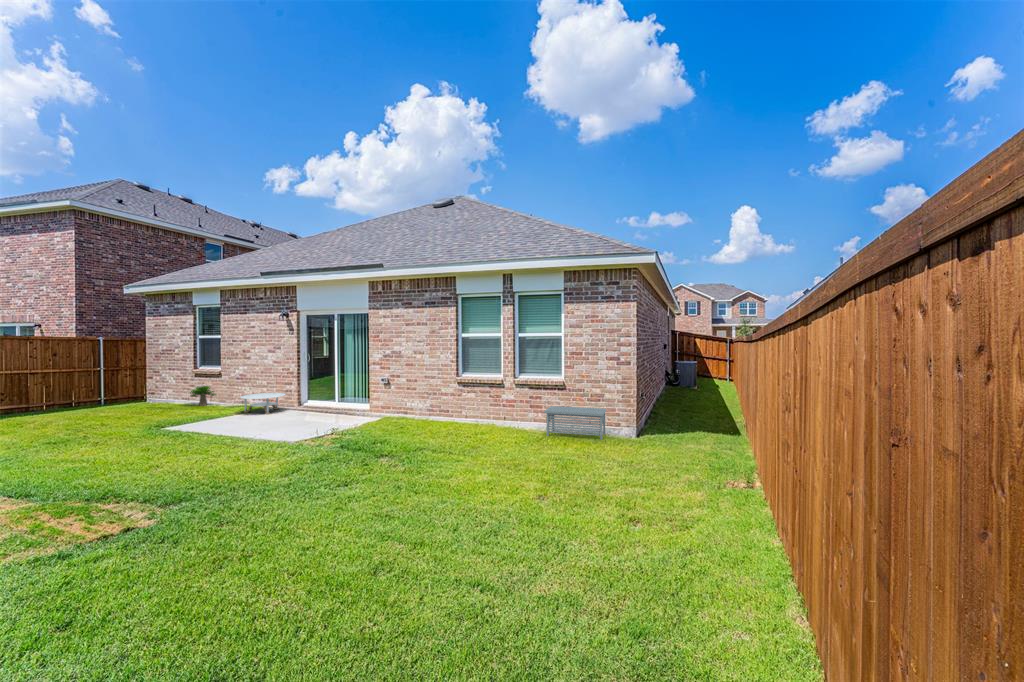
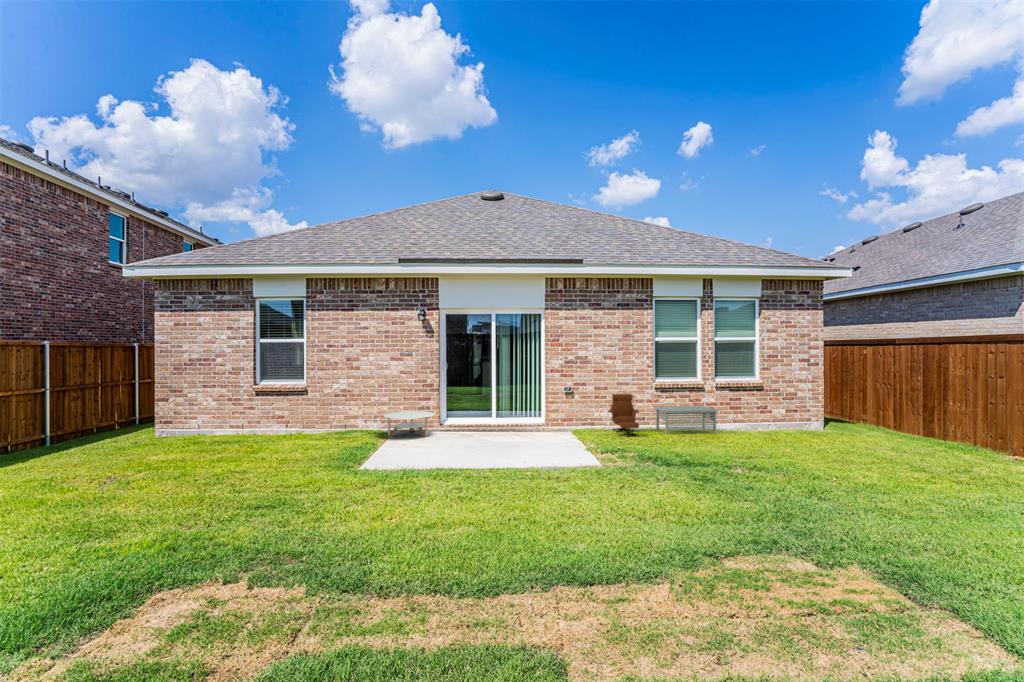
potted plant: present [191,386,216,406] -> none [270,406,307,435]
lounge chair: none [399,387,435,428] -> present [608,394,639,437]
storage bench: present [544,406,606,440] -> present [654,406,718,434]

